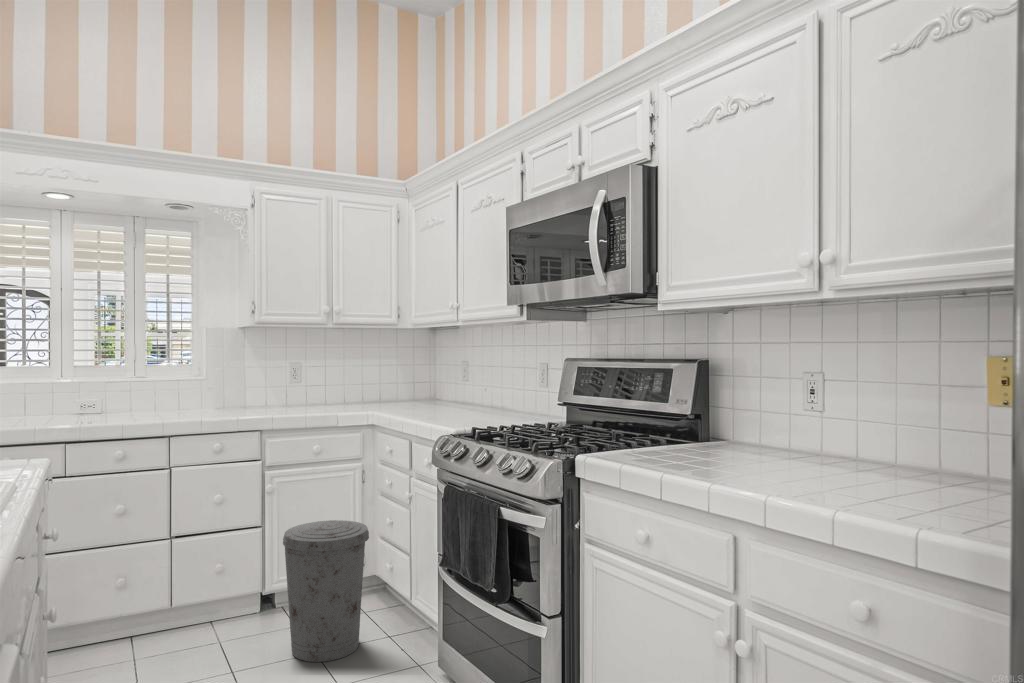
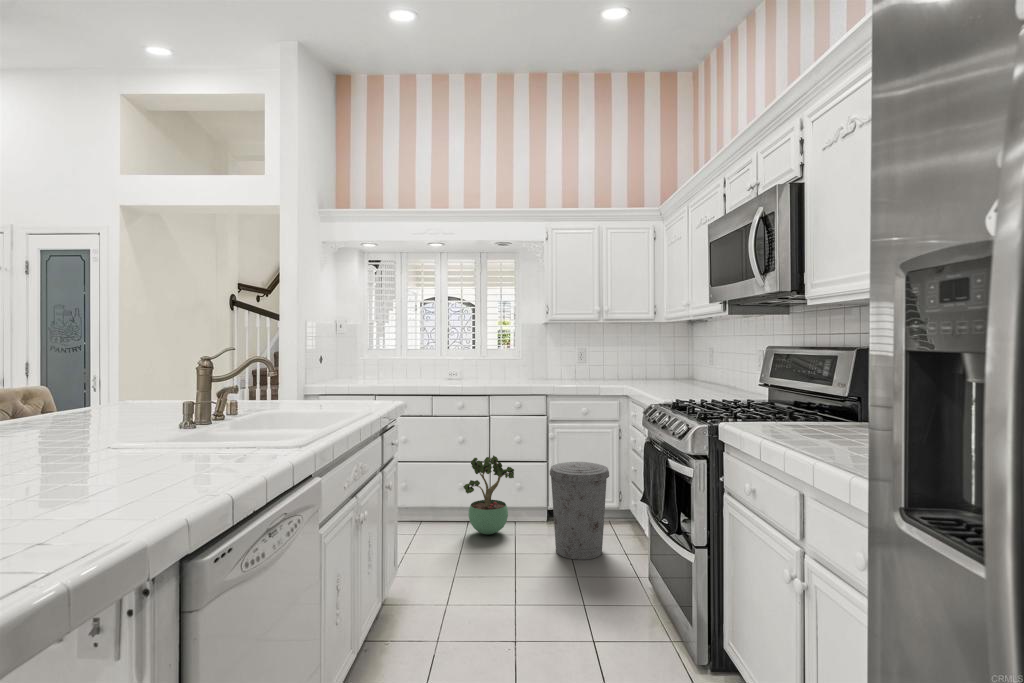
potted plant: none [130,528,219,652] -> present [463,456,514,534]

